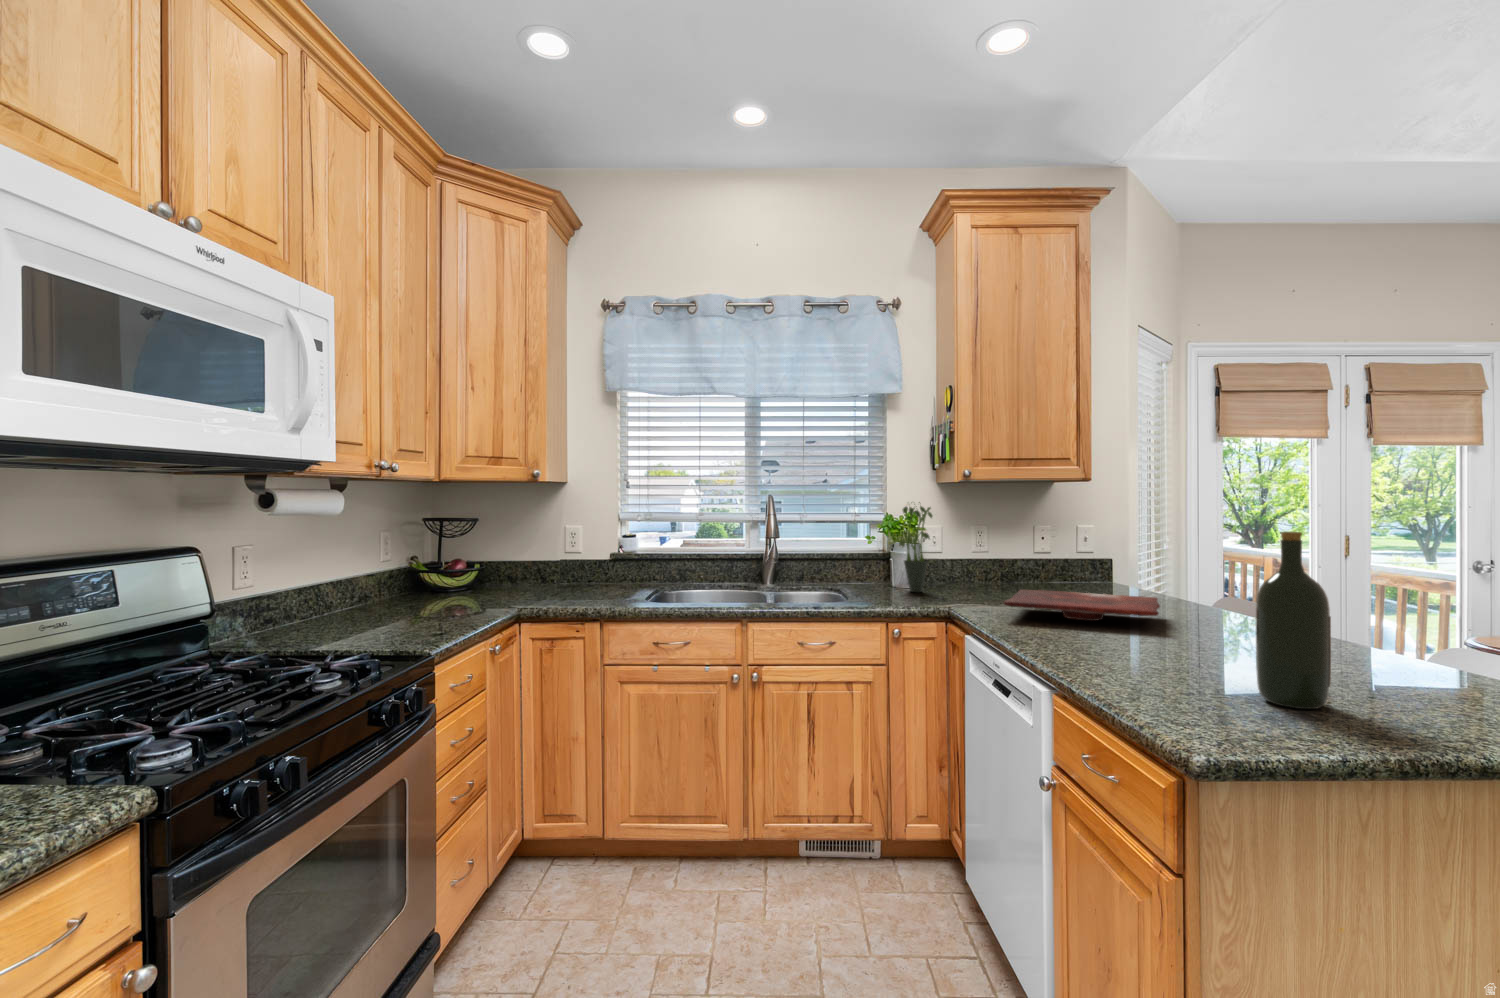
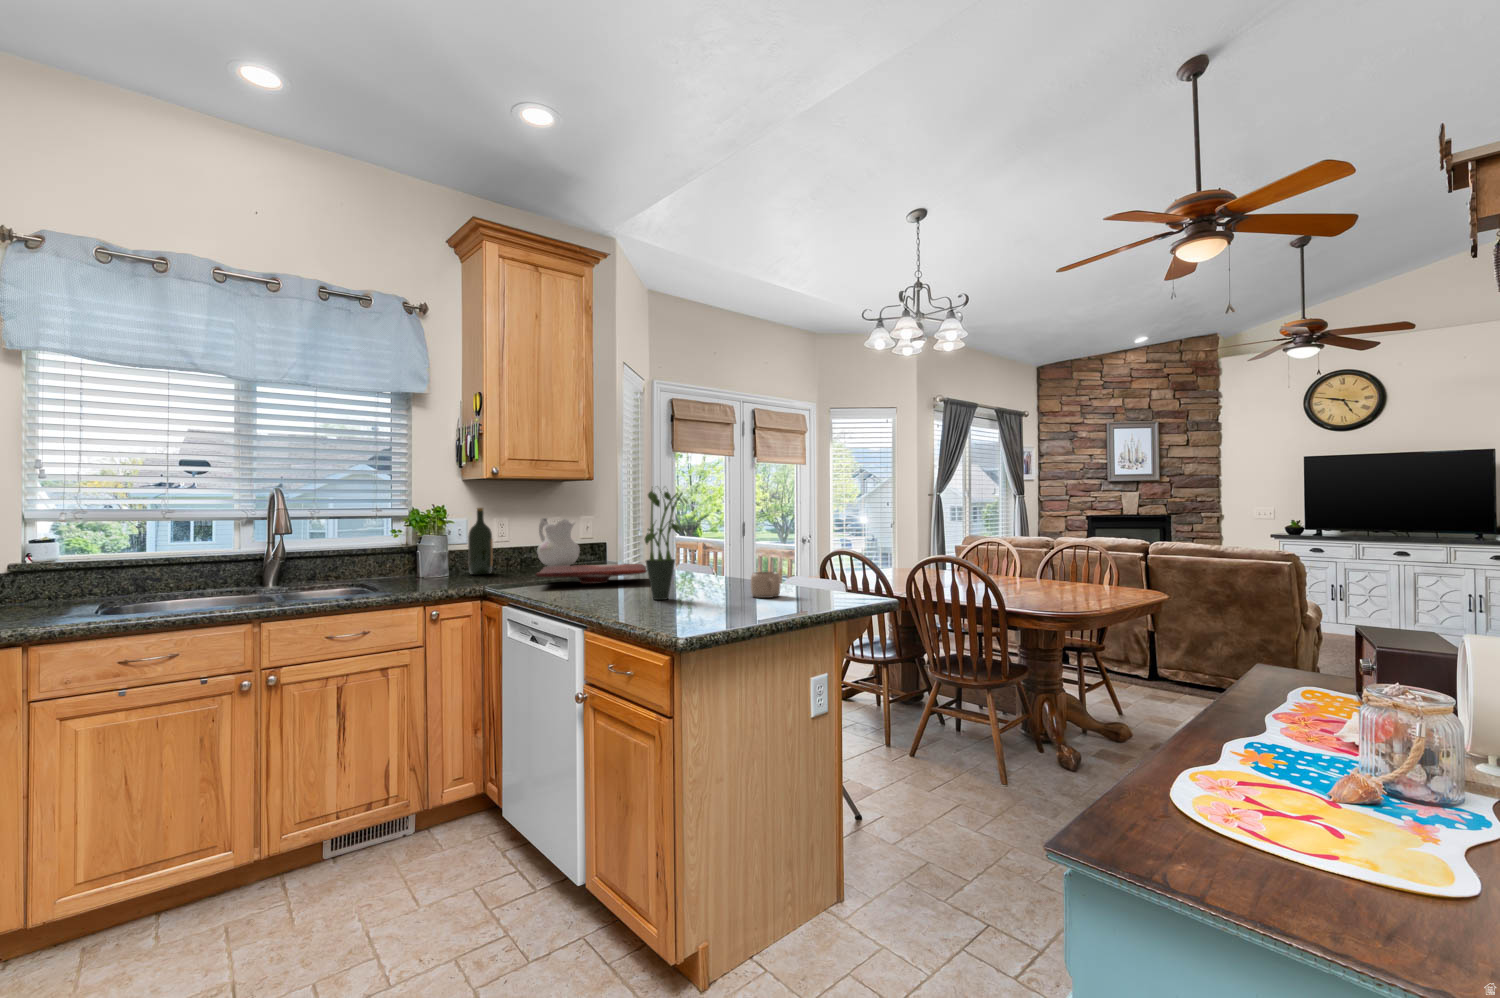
potted plant: present [899,502,932,592] -> present [644,491,688,600]
ceramic pitcher: none [1020,525,1073,591] -> present [537,518,580,566]
wine bottle: present [1255,532,1331,709] -> present [468,508,493,575]
mug: none [1349,649,1419,701] -> present [751,572,780,598]

